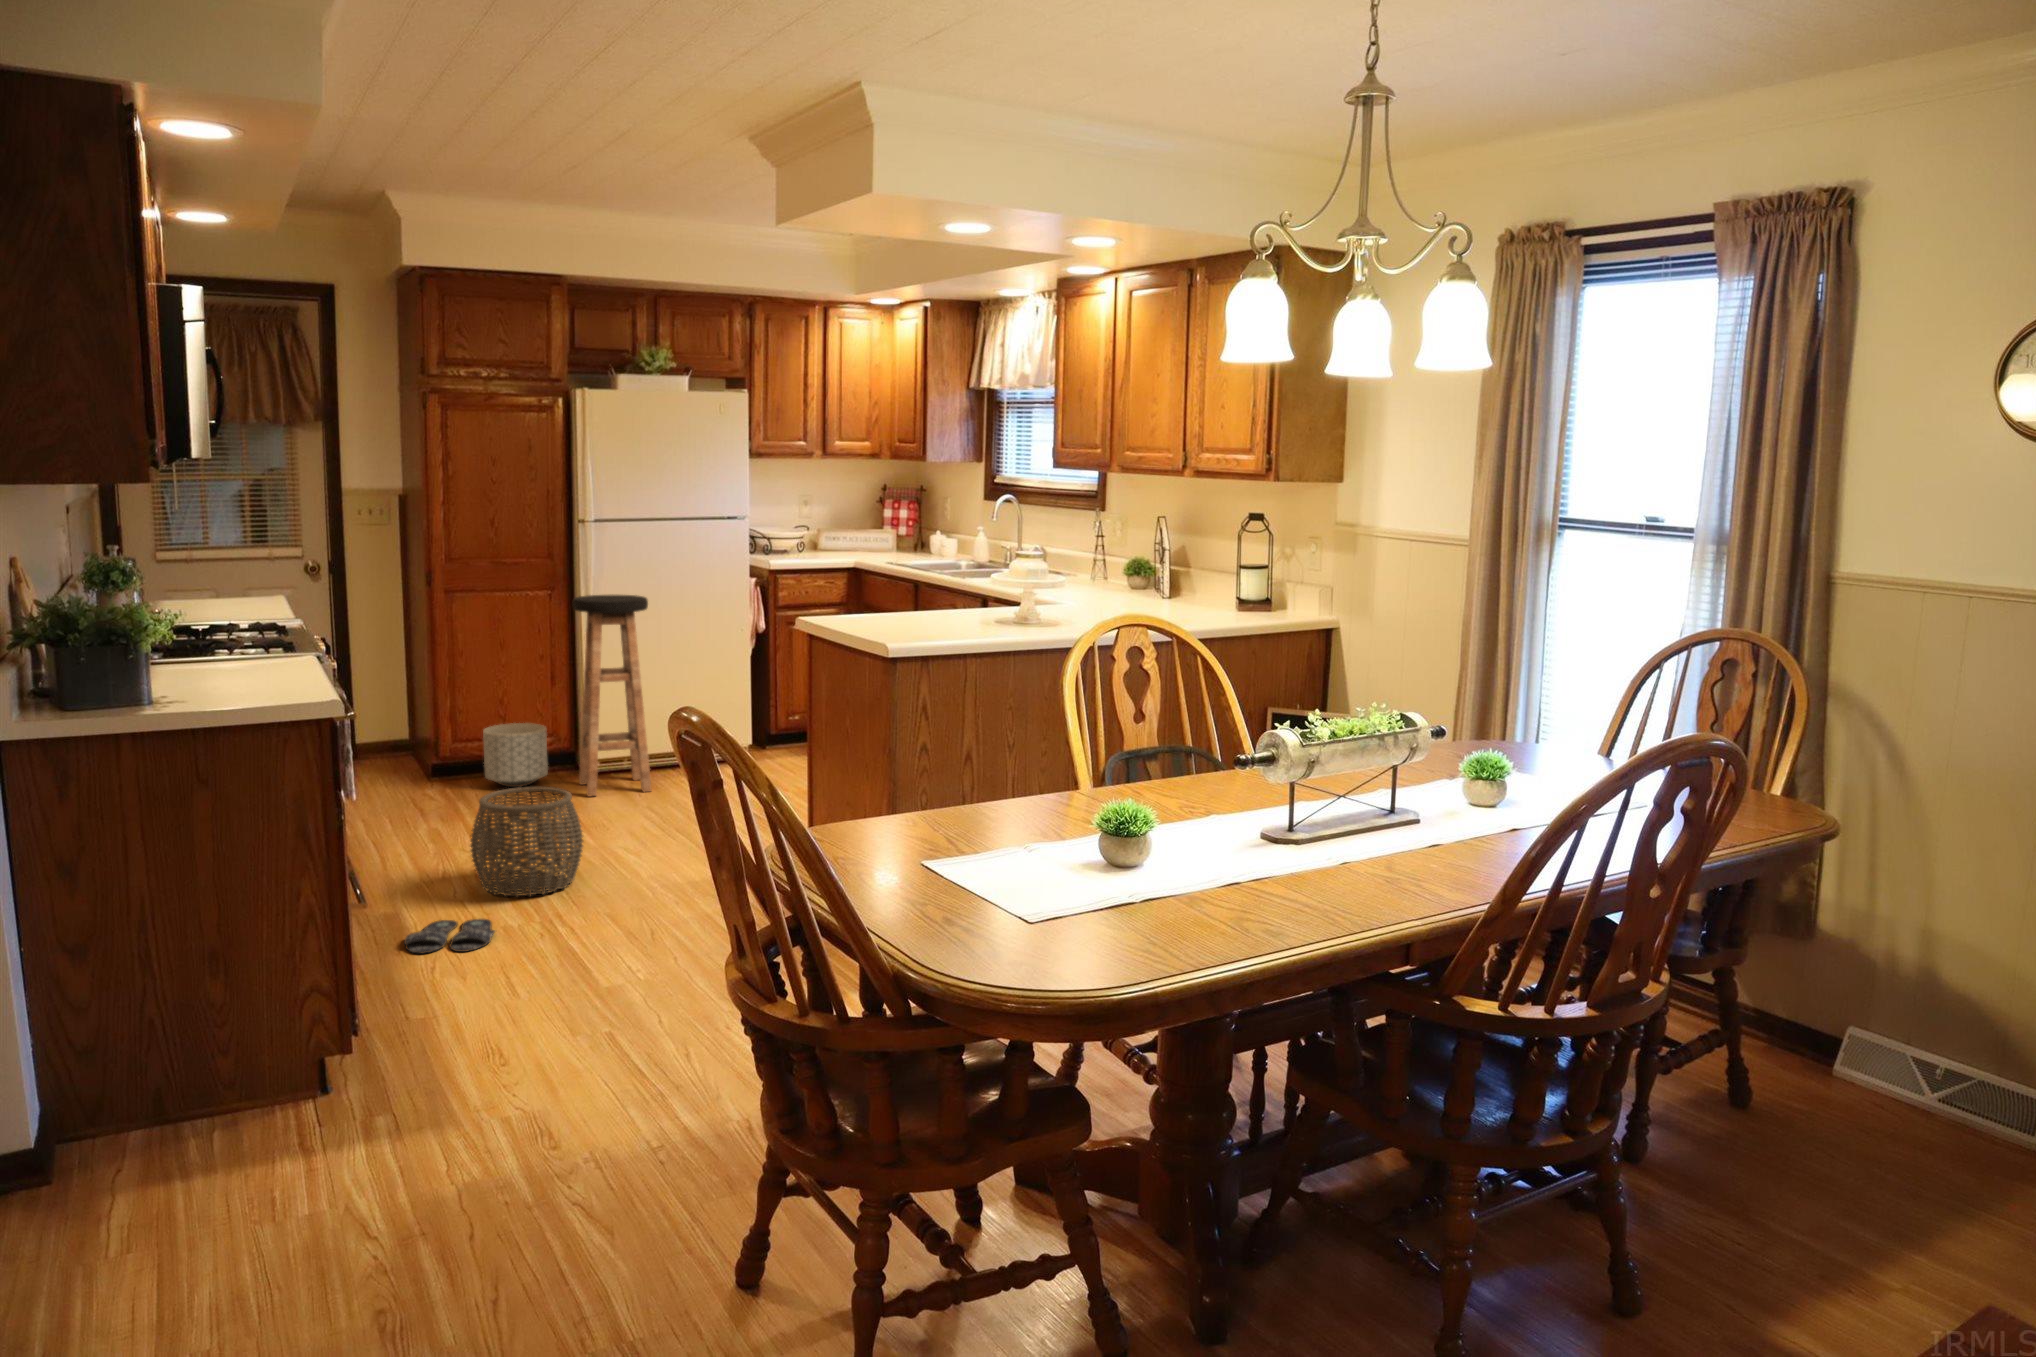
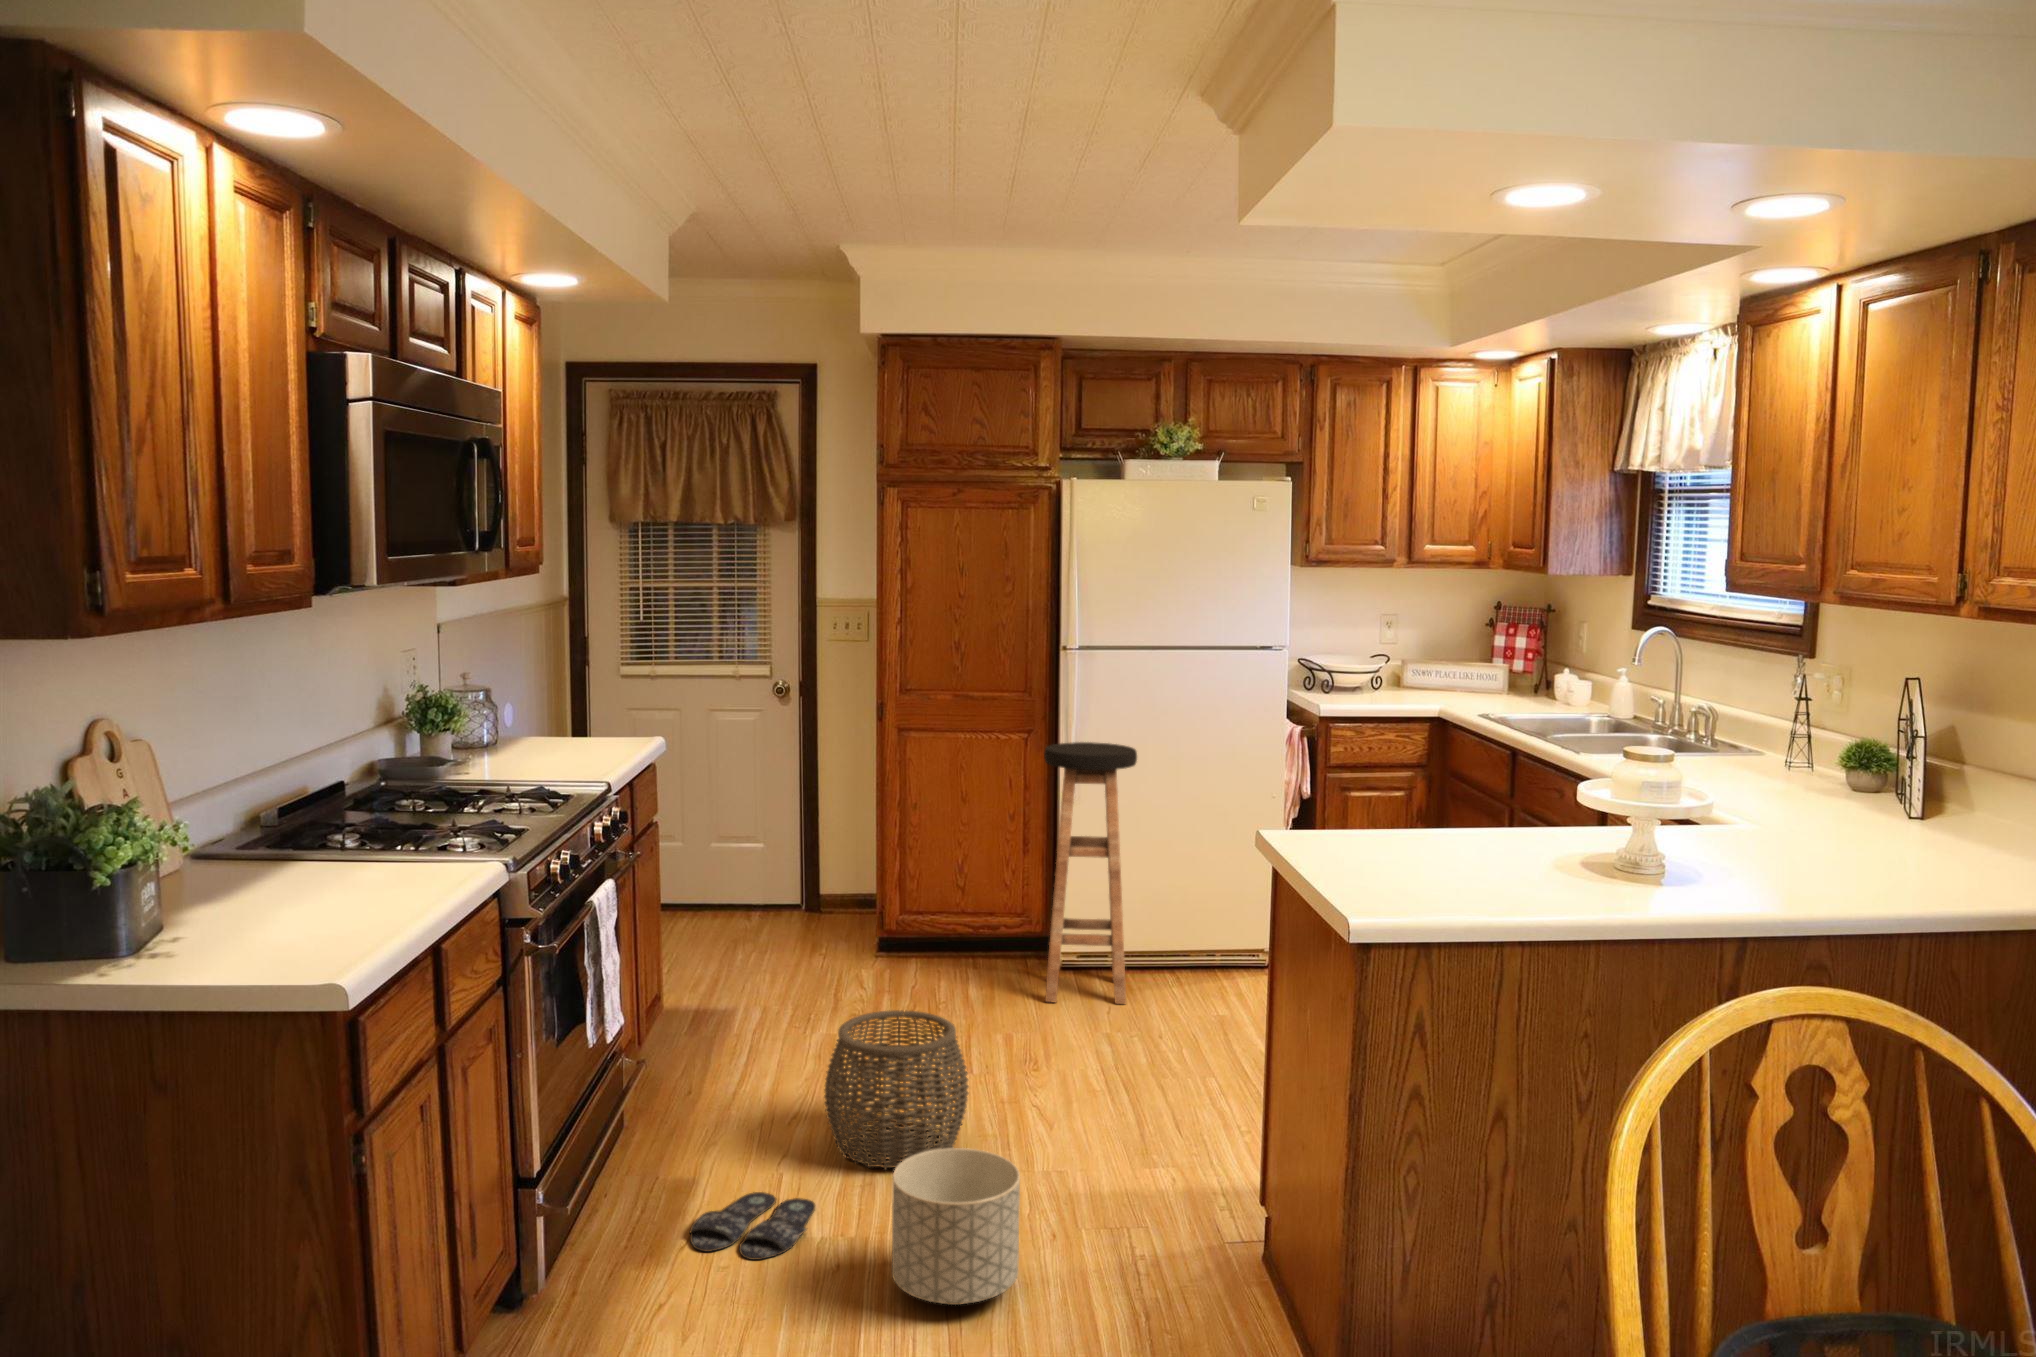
planter: present [483,723,548,787] -> present [892,1148,1020,1305]

